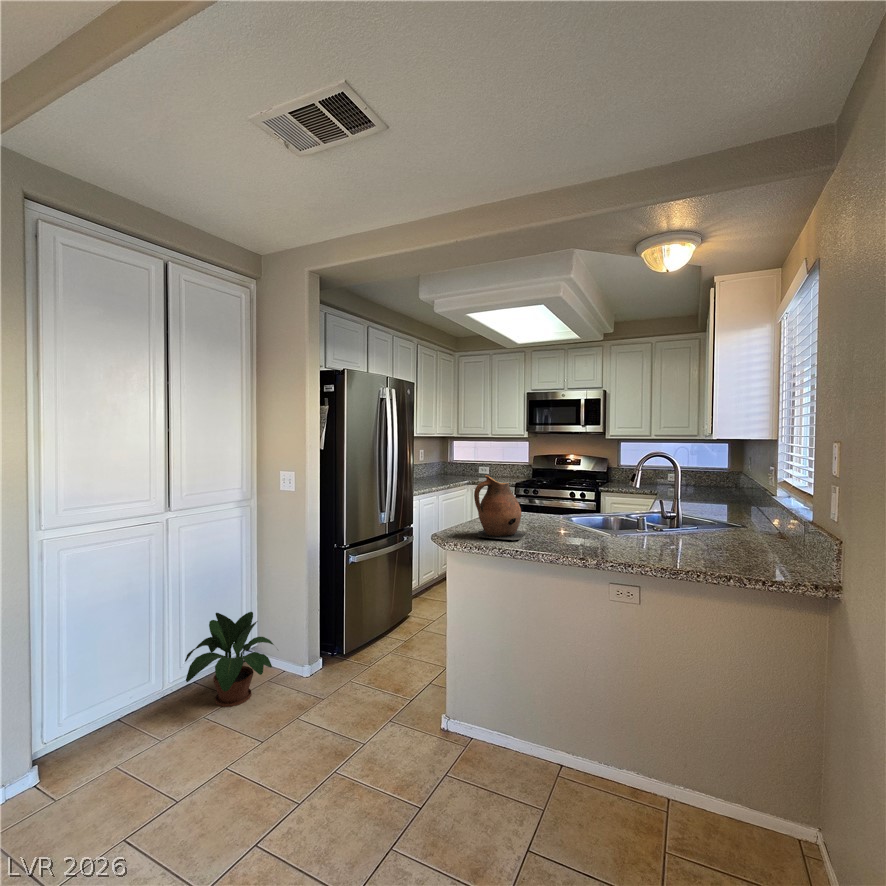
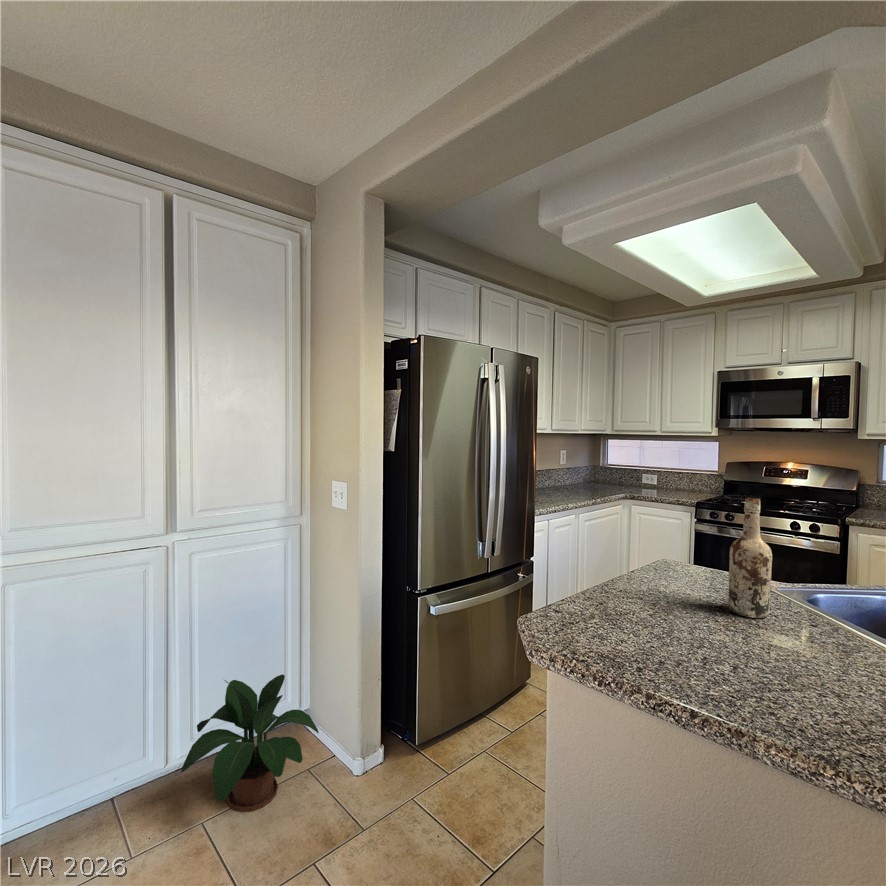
wine bottle: none [531,467,550,526] -> present [728,497,772,618]
ceramic pitcher: present [474,475,527,541] -> none [600,516,719,671]

